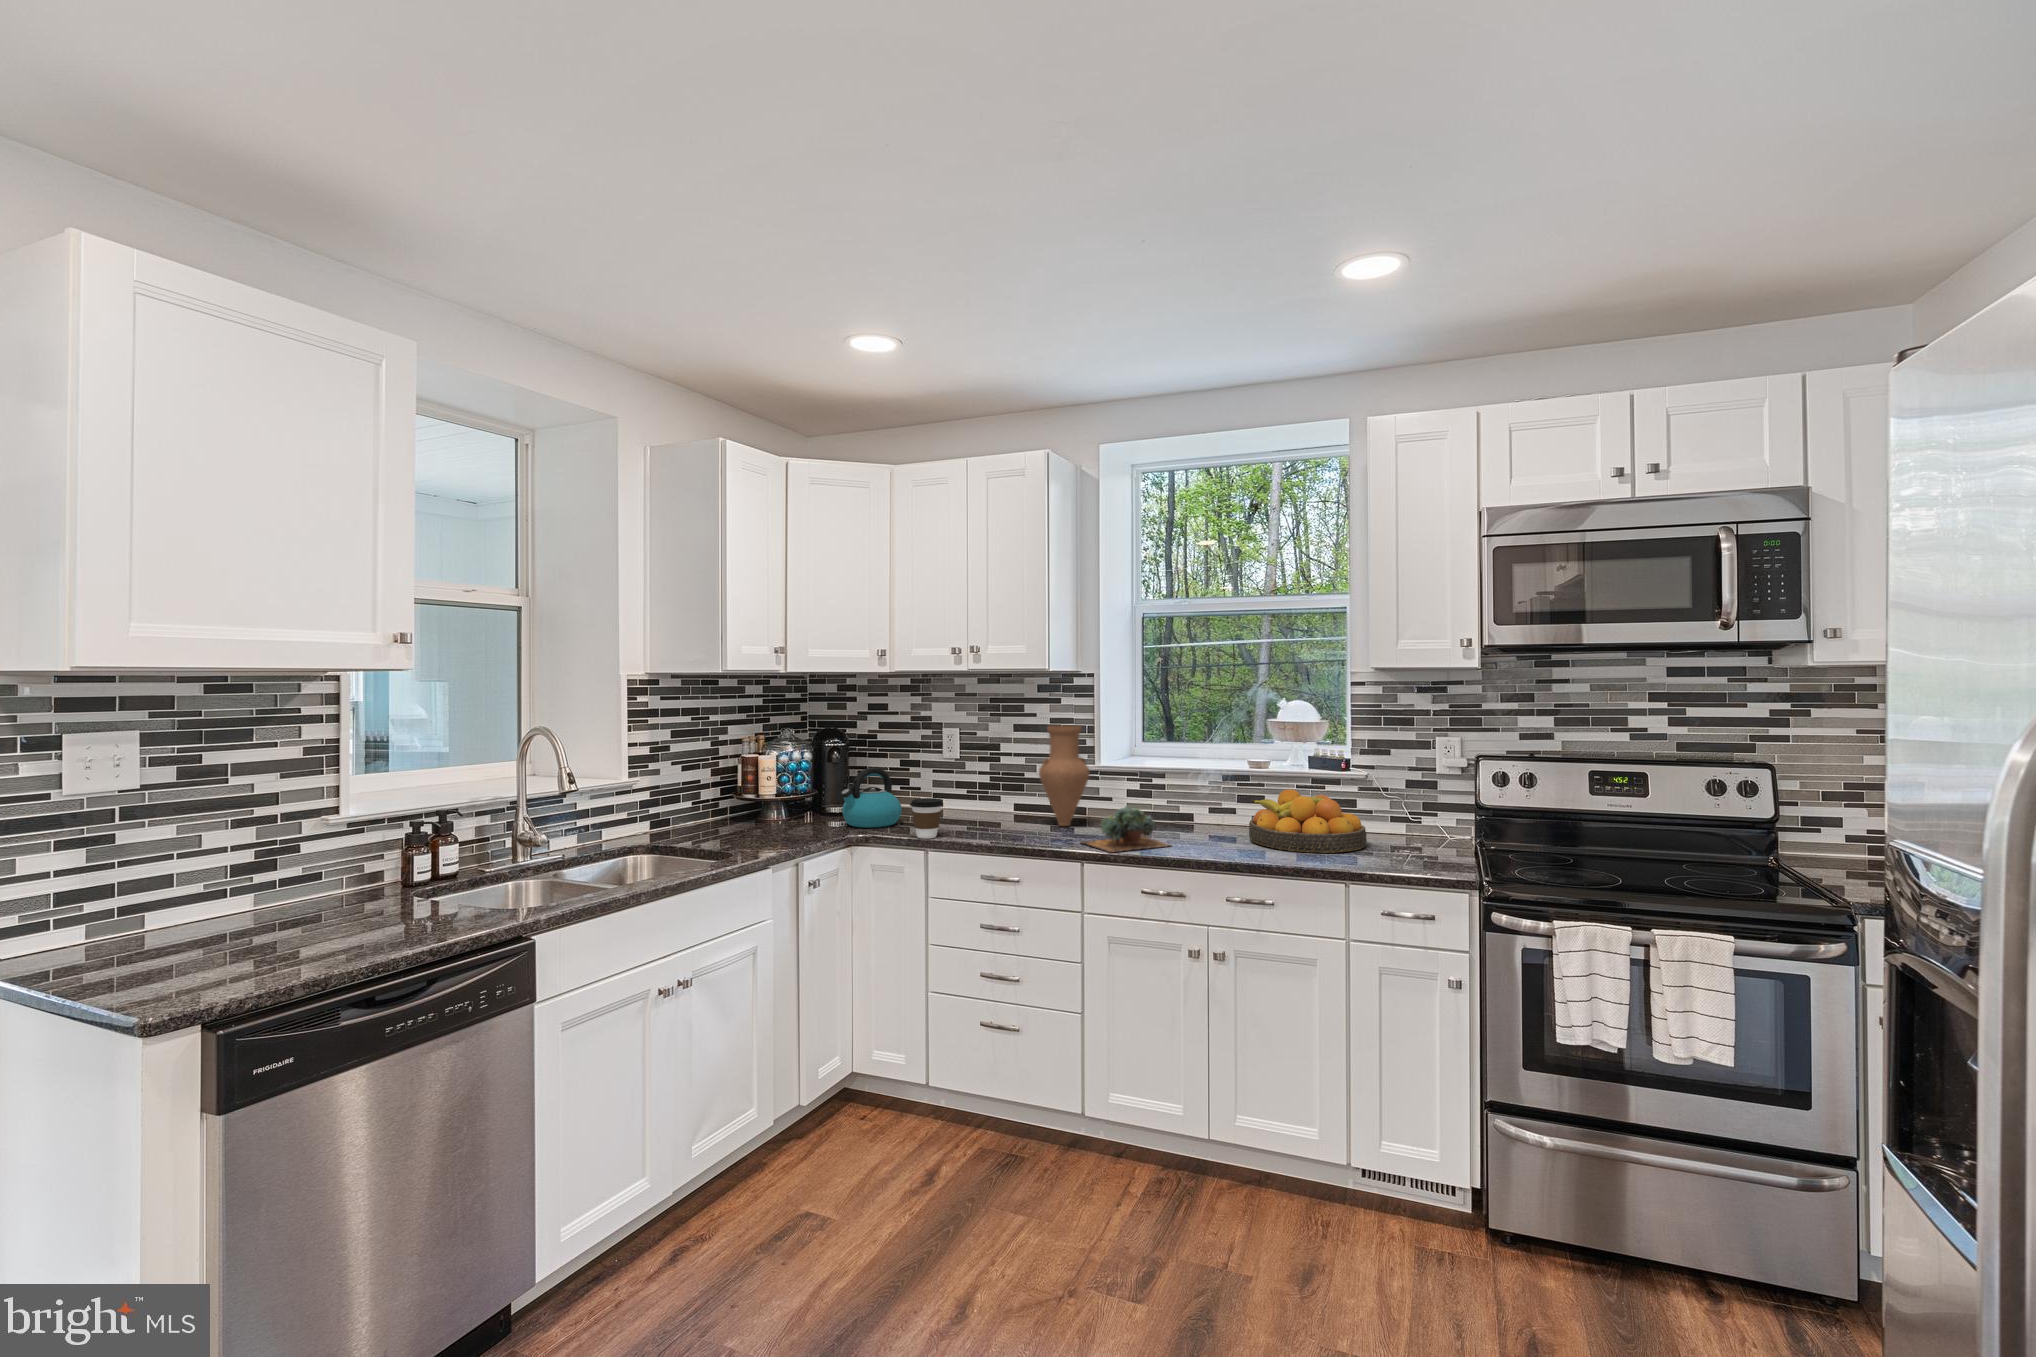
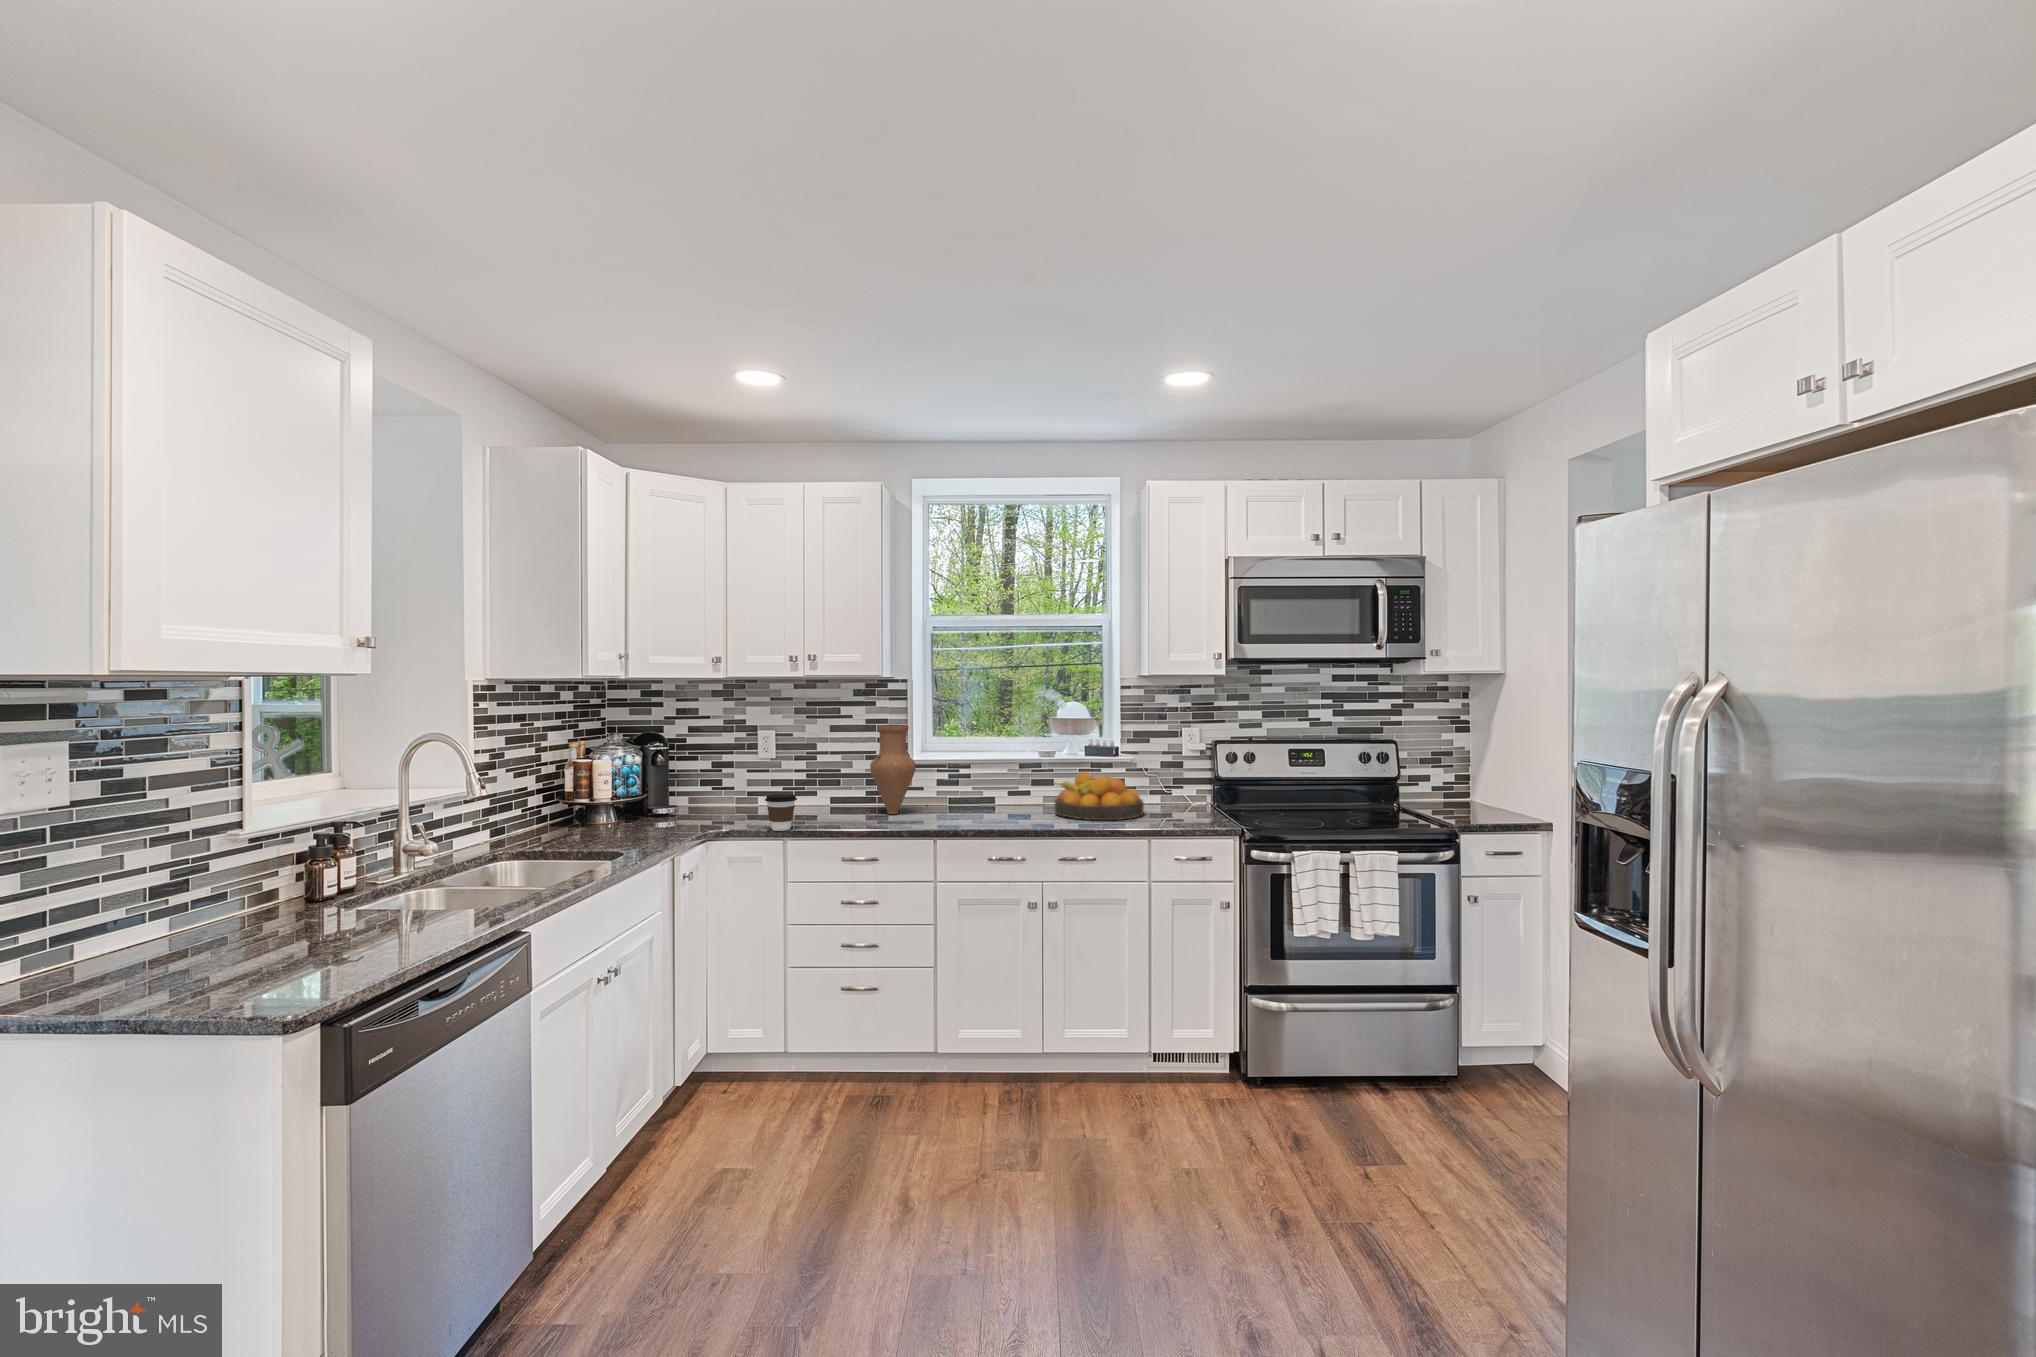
kettle: present [841,768,902,828] -> none [680,769,739,826]
succulent plant: present [1083,806,1169,852] -> none [924,791,1001,830]

